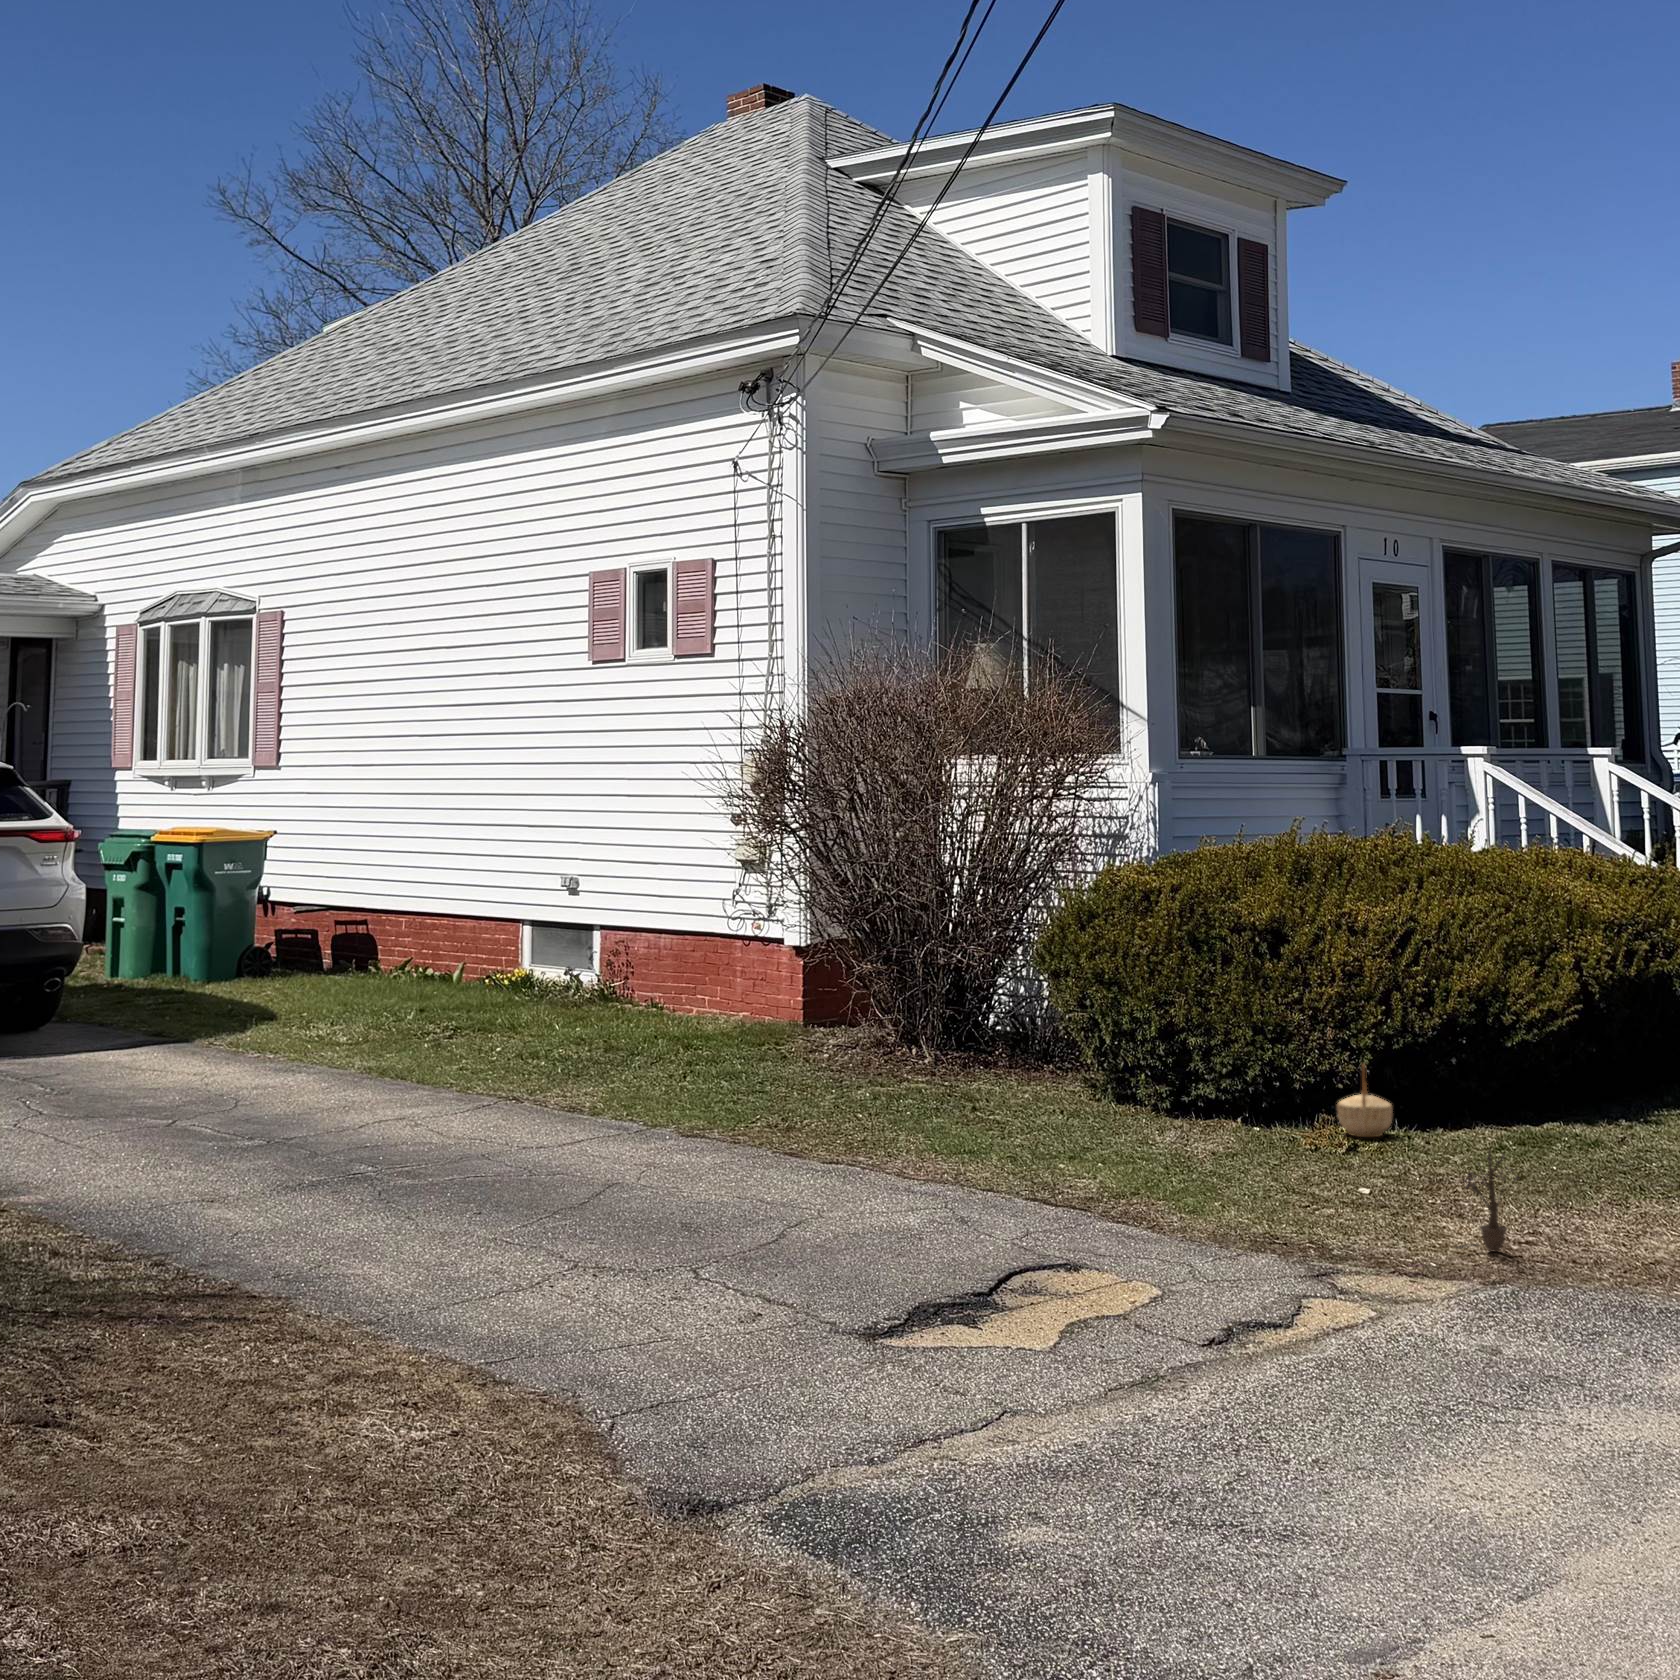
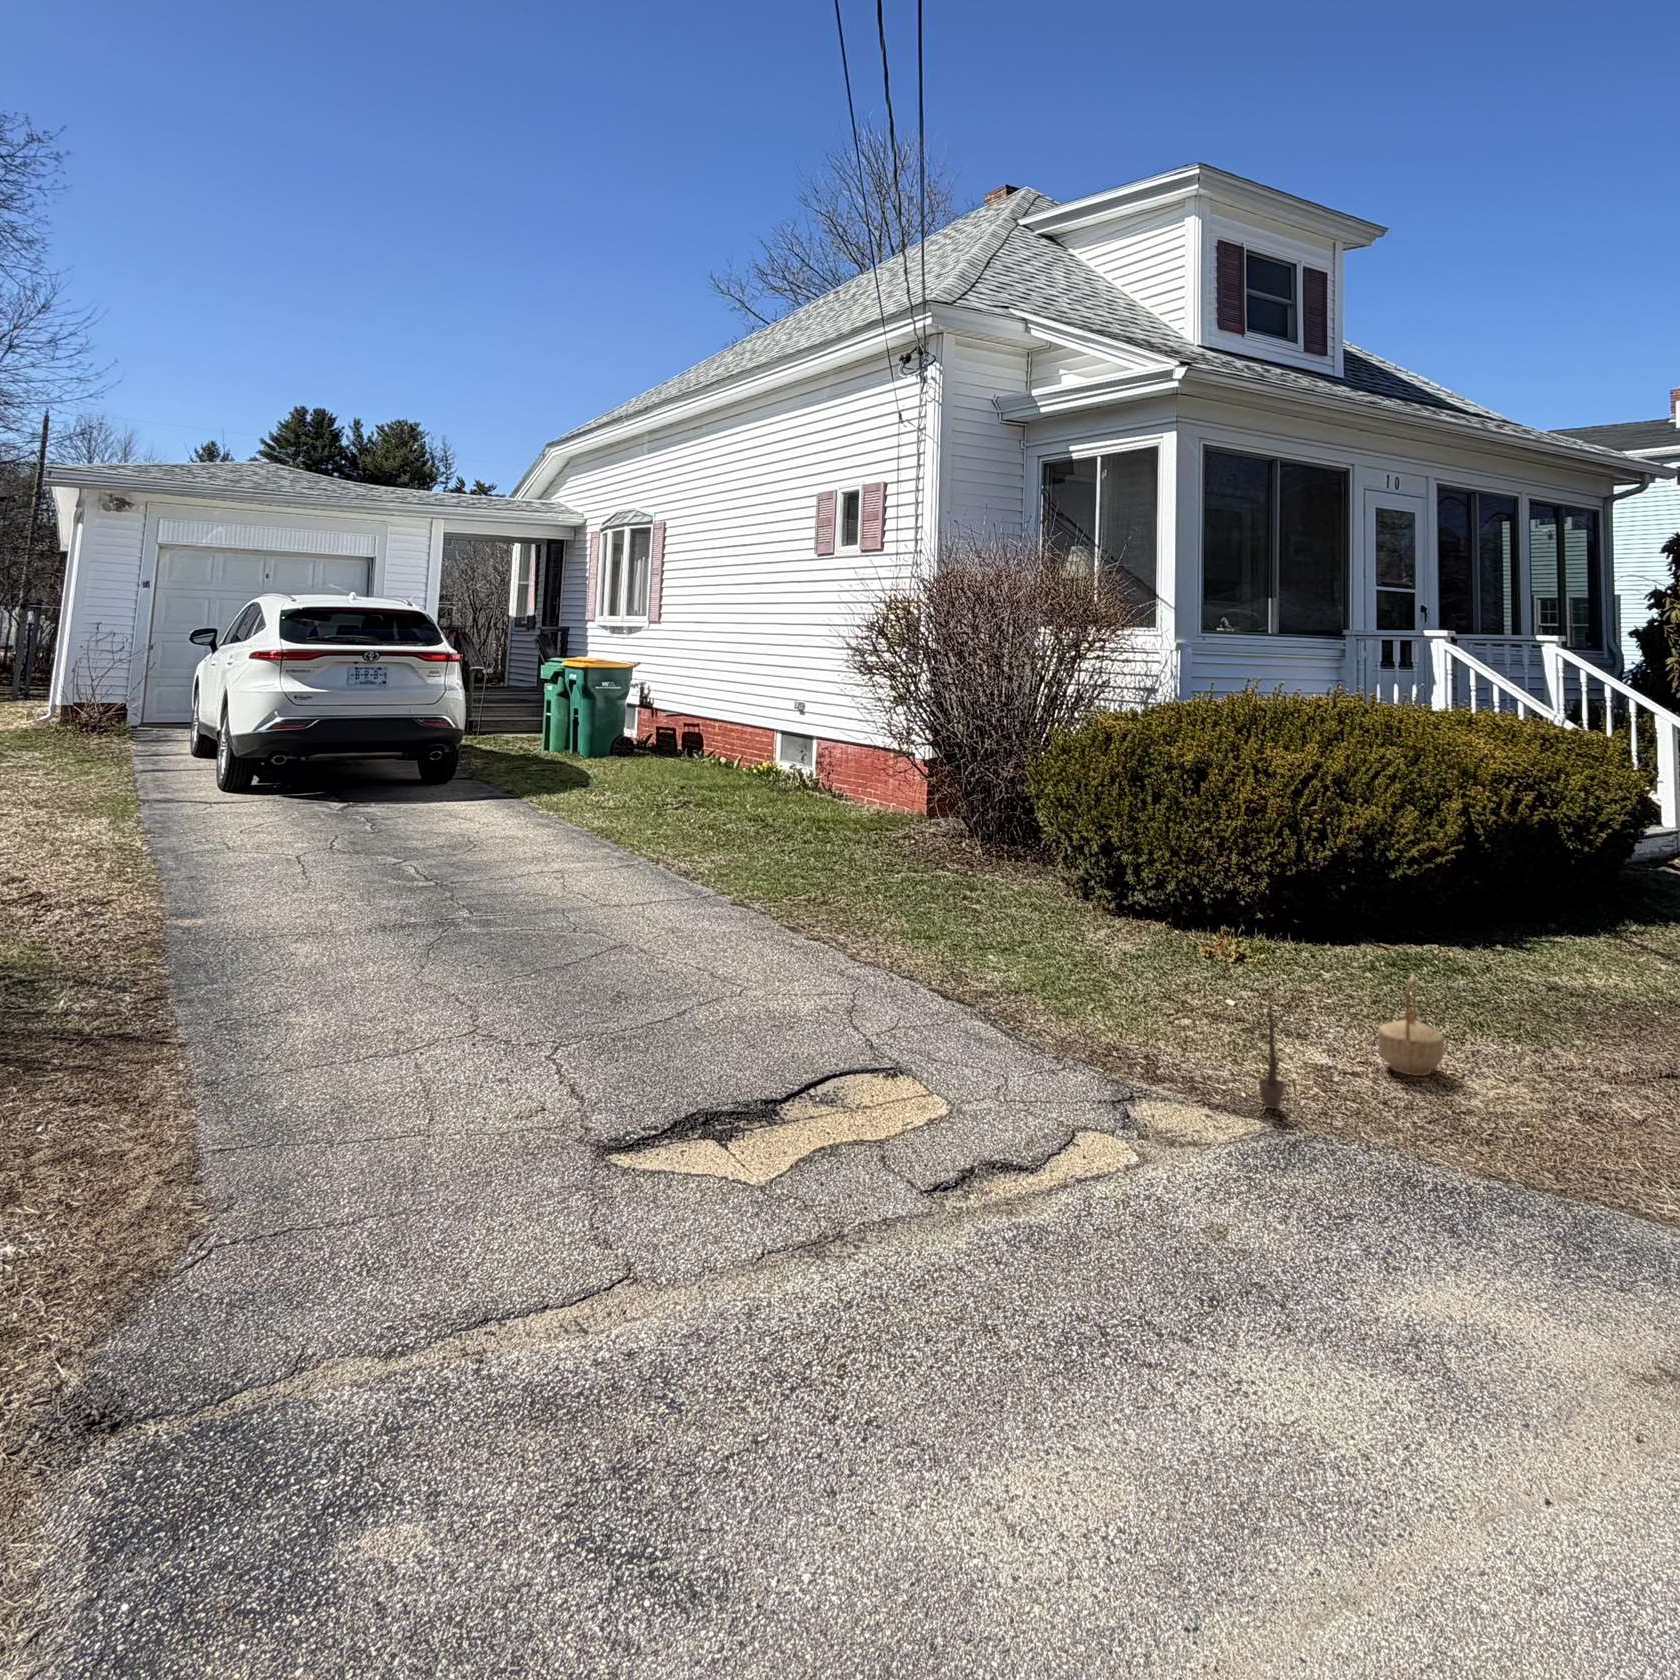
basket: present [1337,1064,1393,1137] -> present [1378,973,1444,1076]

